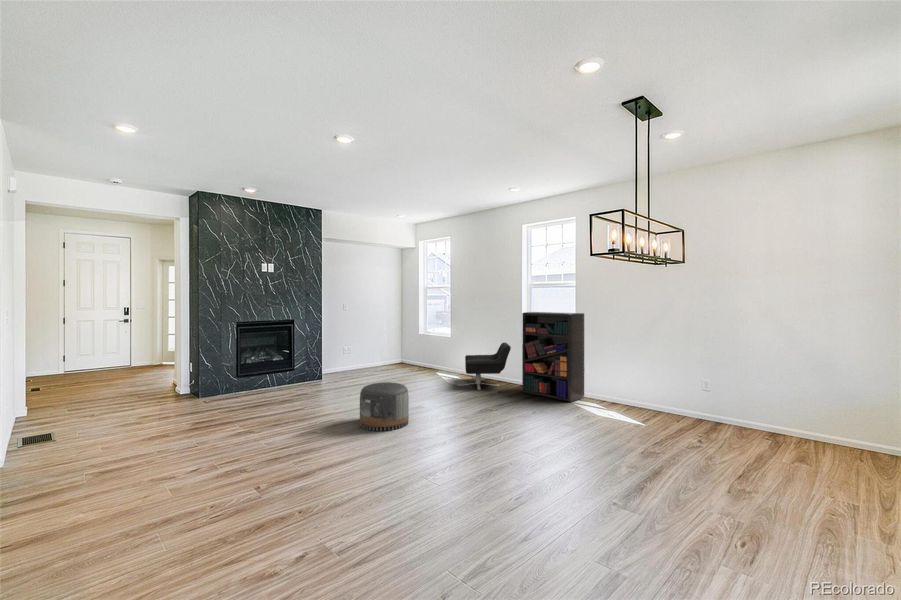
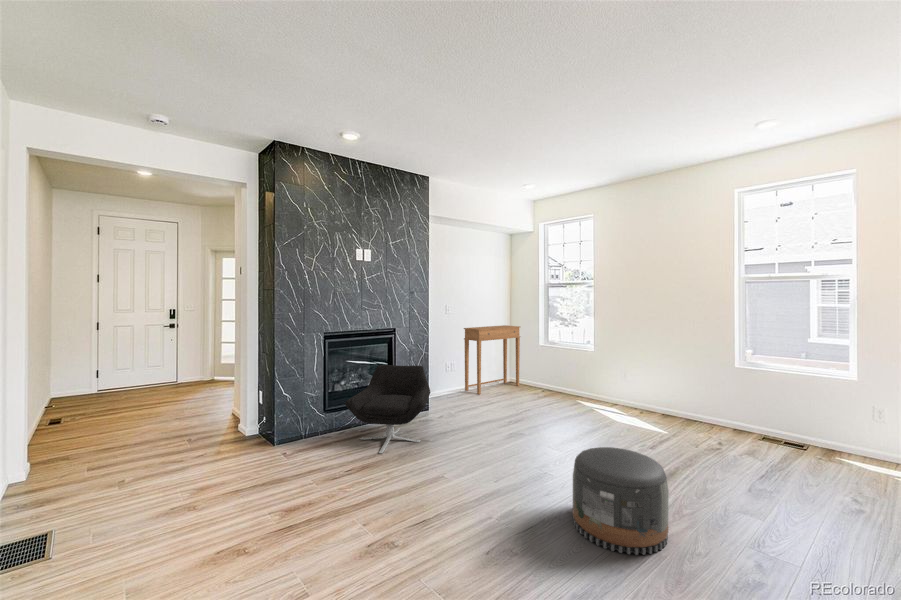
bookshelf: present [522,312,584,402] -> none [760,320,885,473]
side table: none [358,319,406,371] -> present [464,325,520,394]
lounge chair: present [457,343,511,390] -> present [345,365,430,453]

